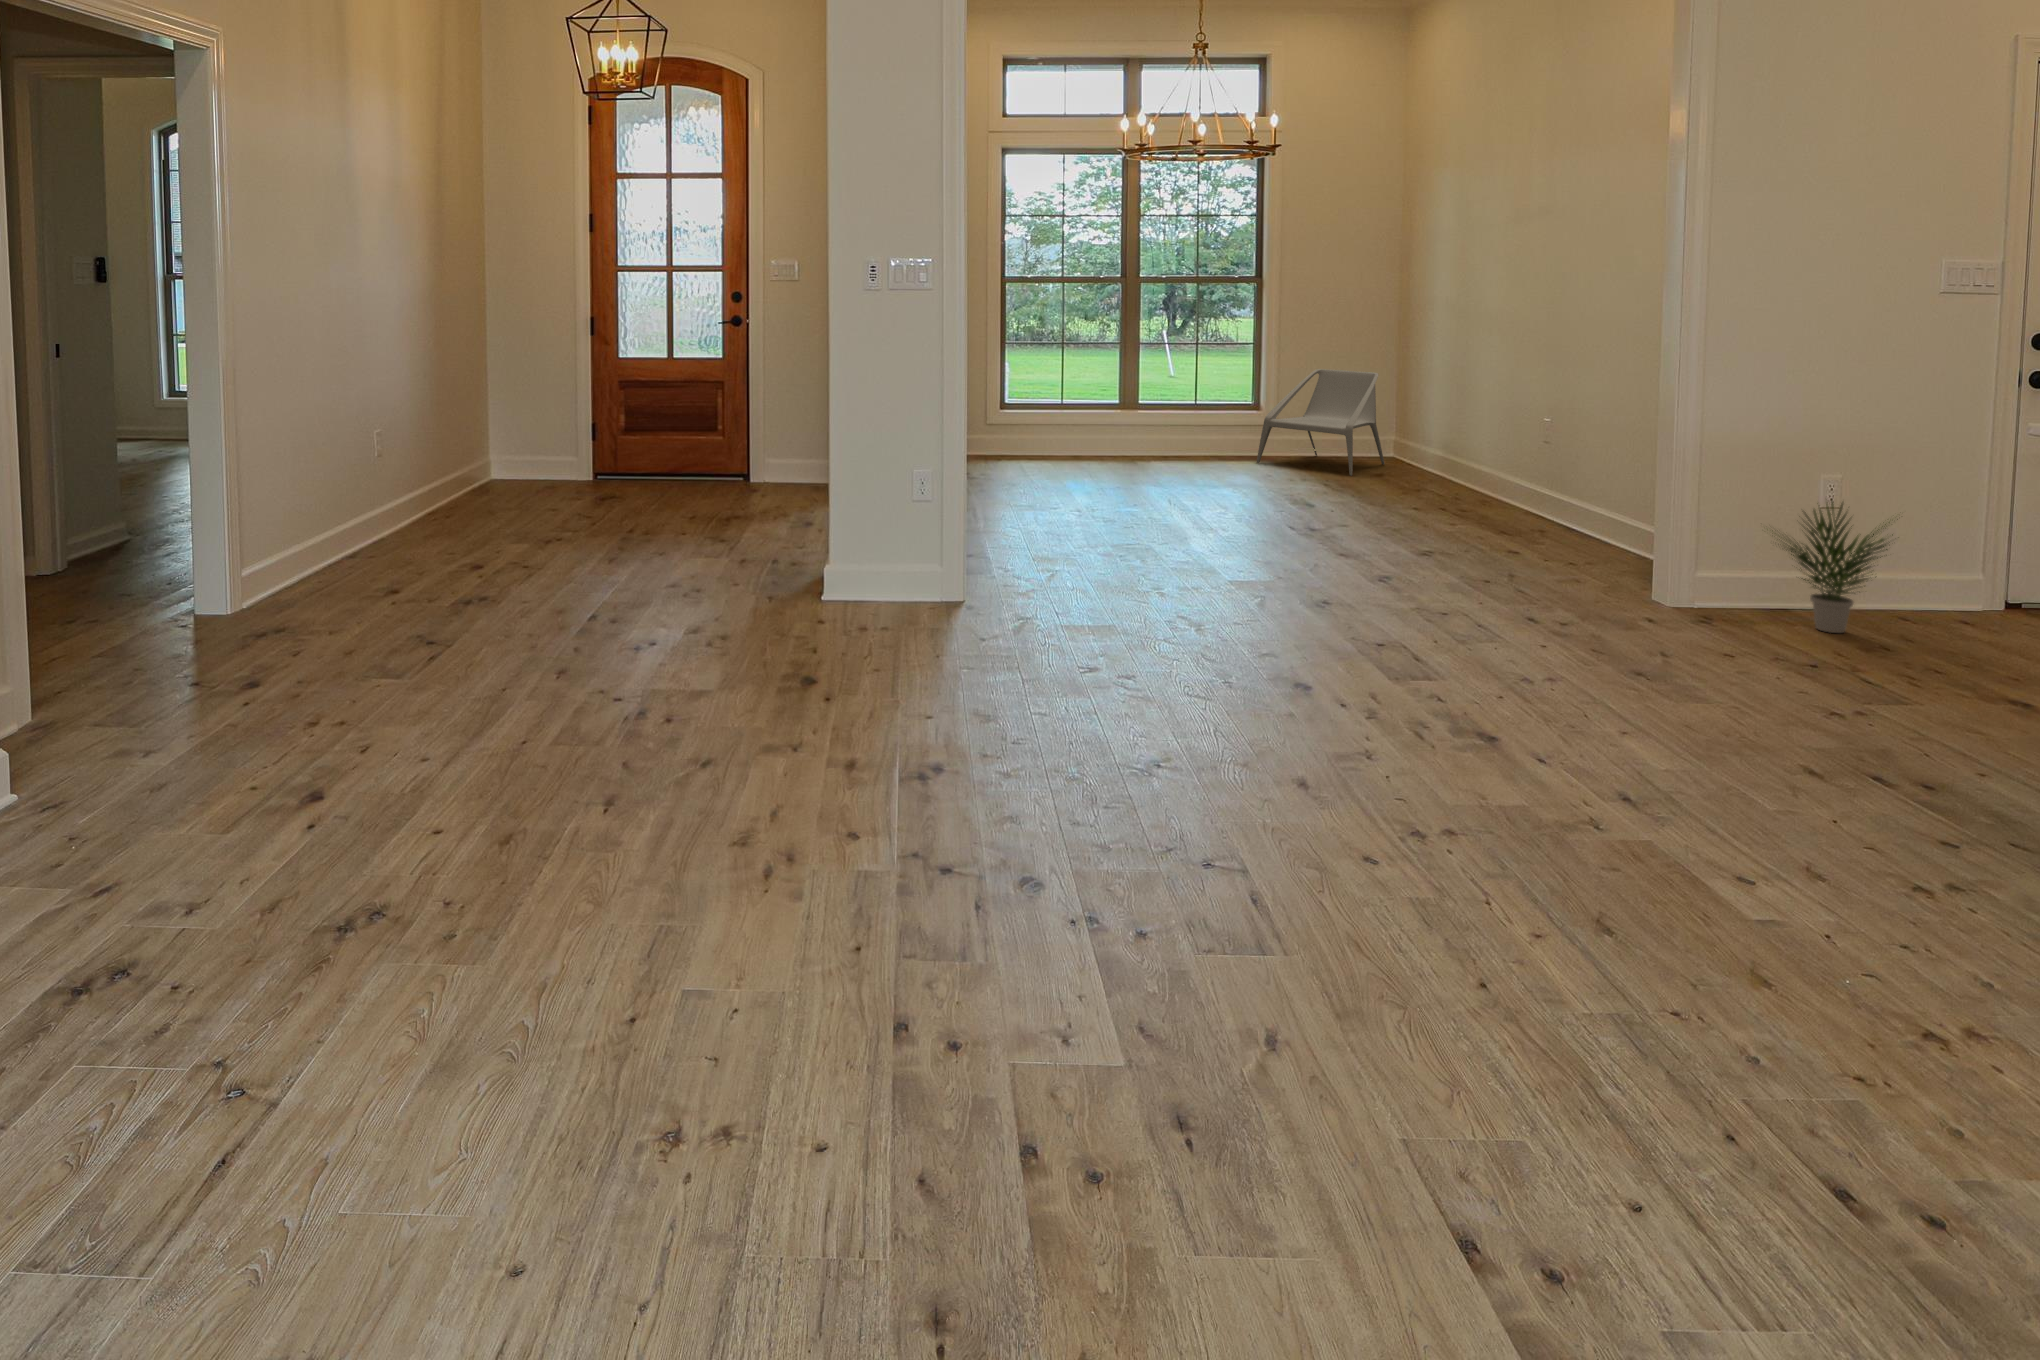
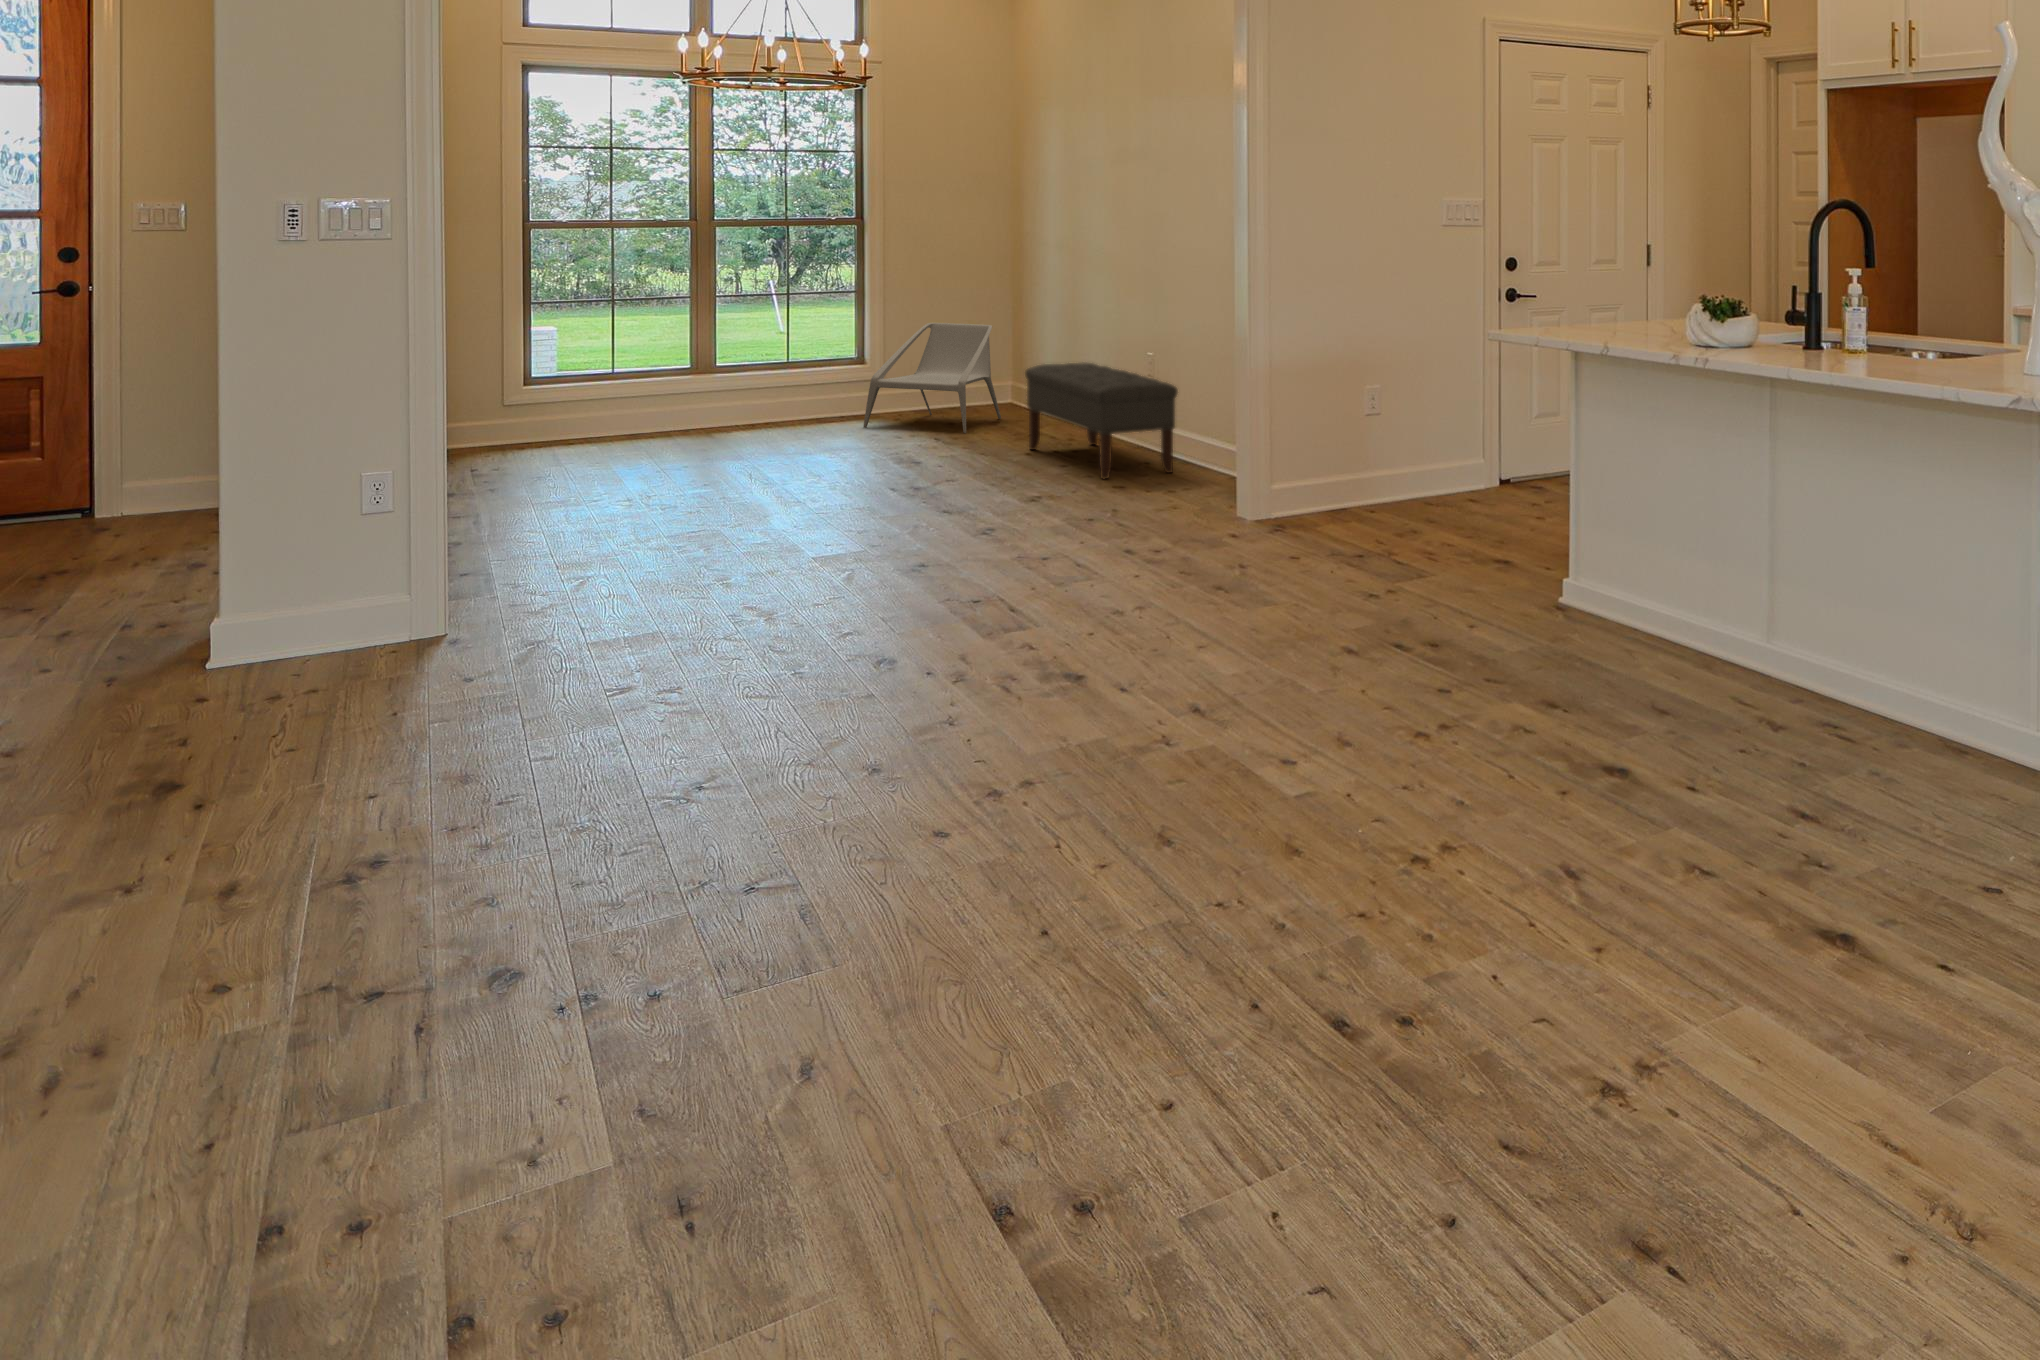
bench: none [1416,413,1597,539] -> present [1025,362,1178,479]
potted plant: present [1772,501,1898,633] -> none [1283,419,1374,527]

